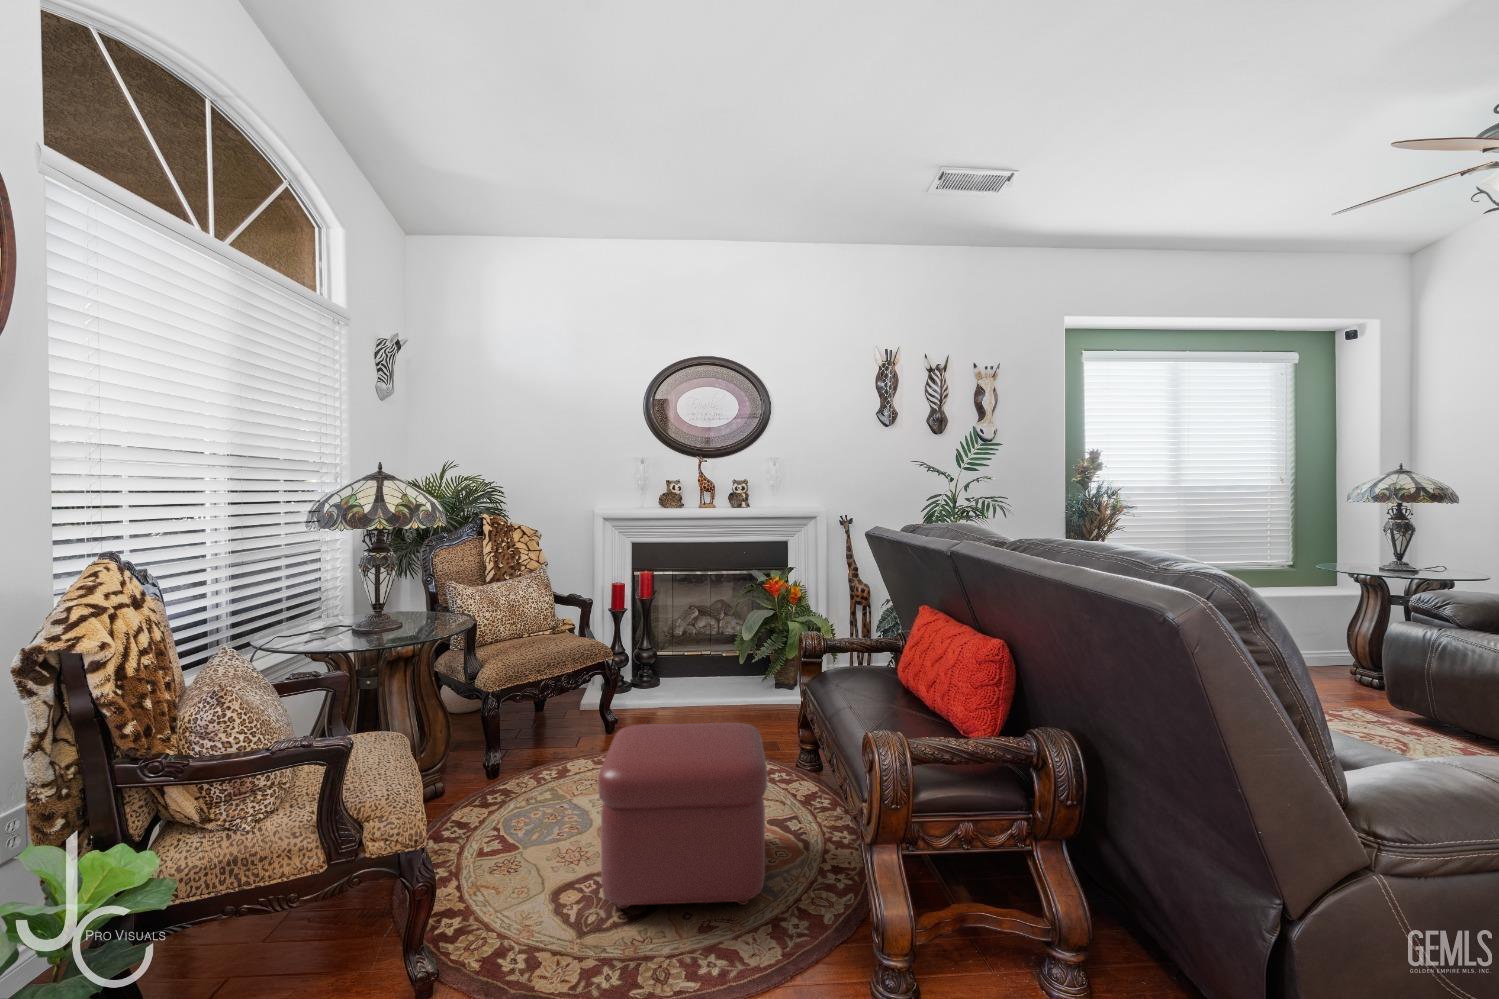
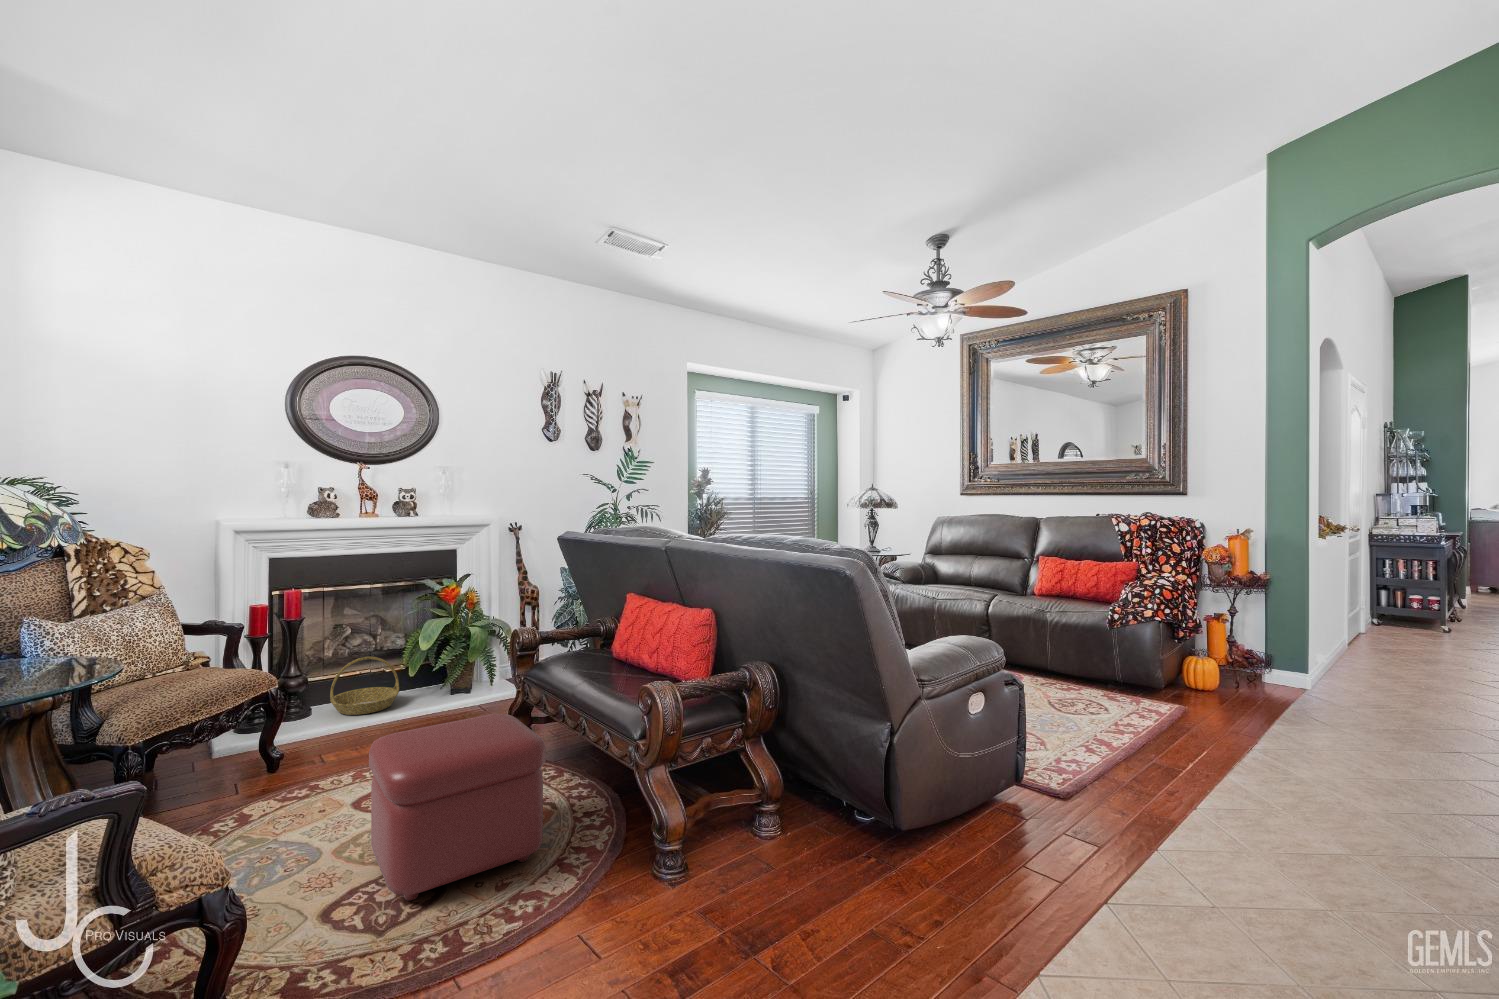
basket: none [675,639,731,693] -> present [330,657,399,715]

